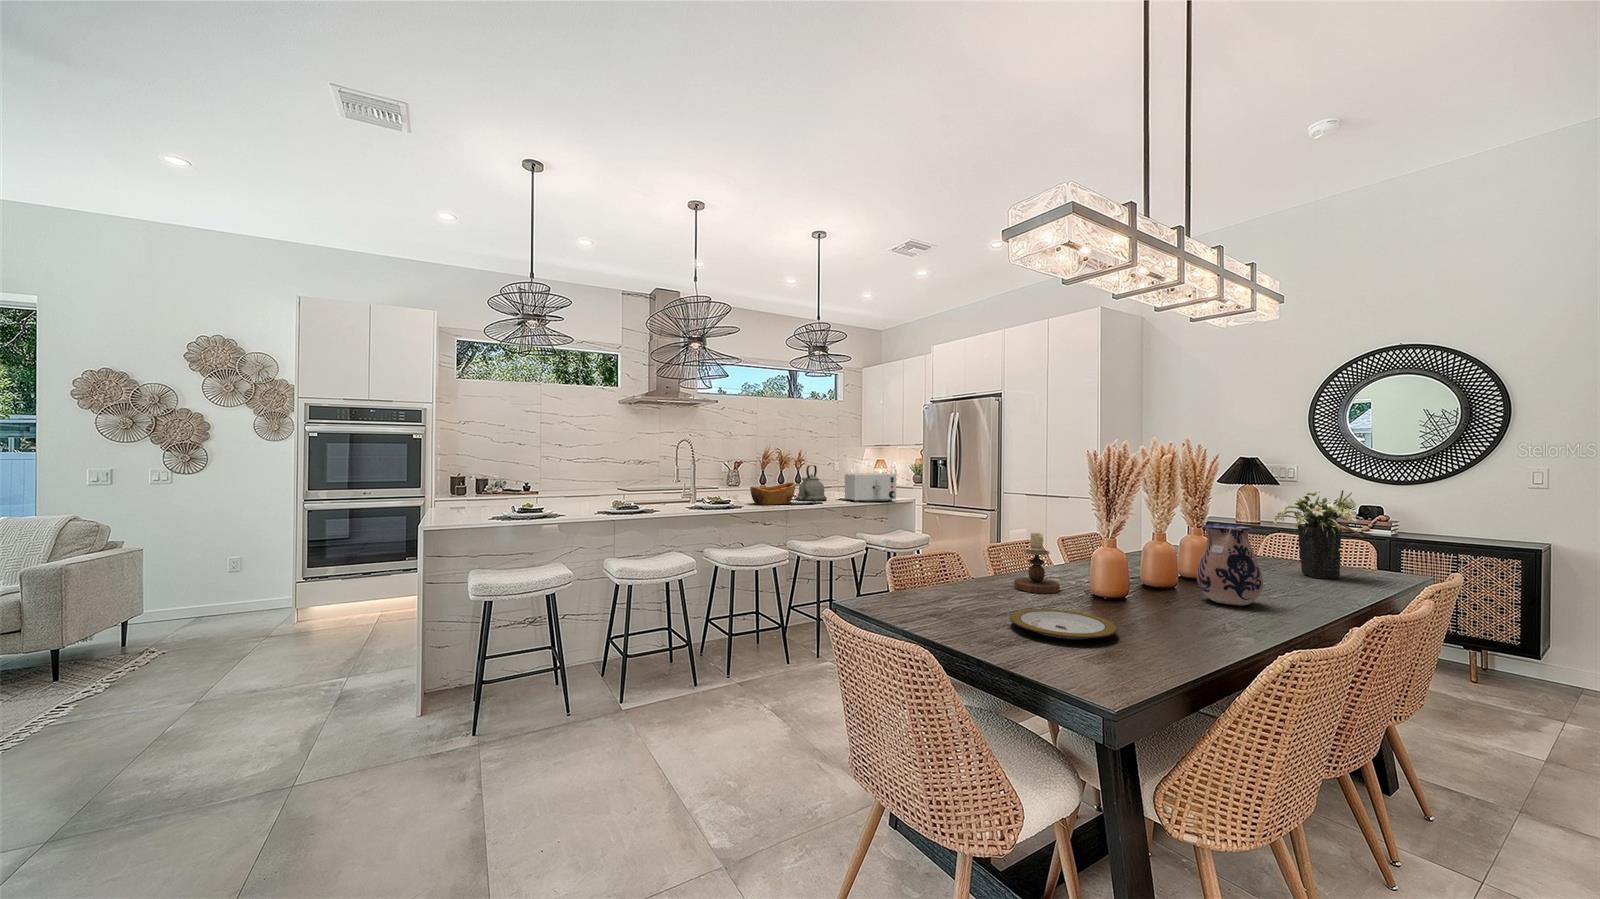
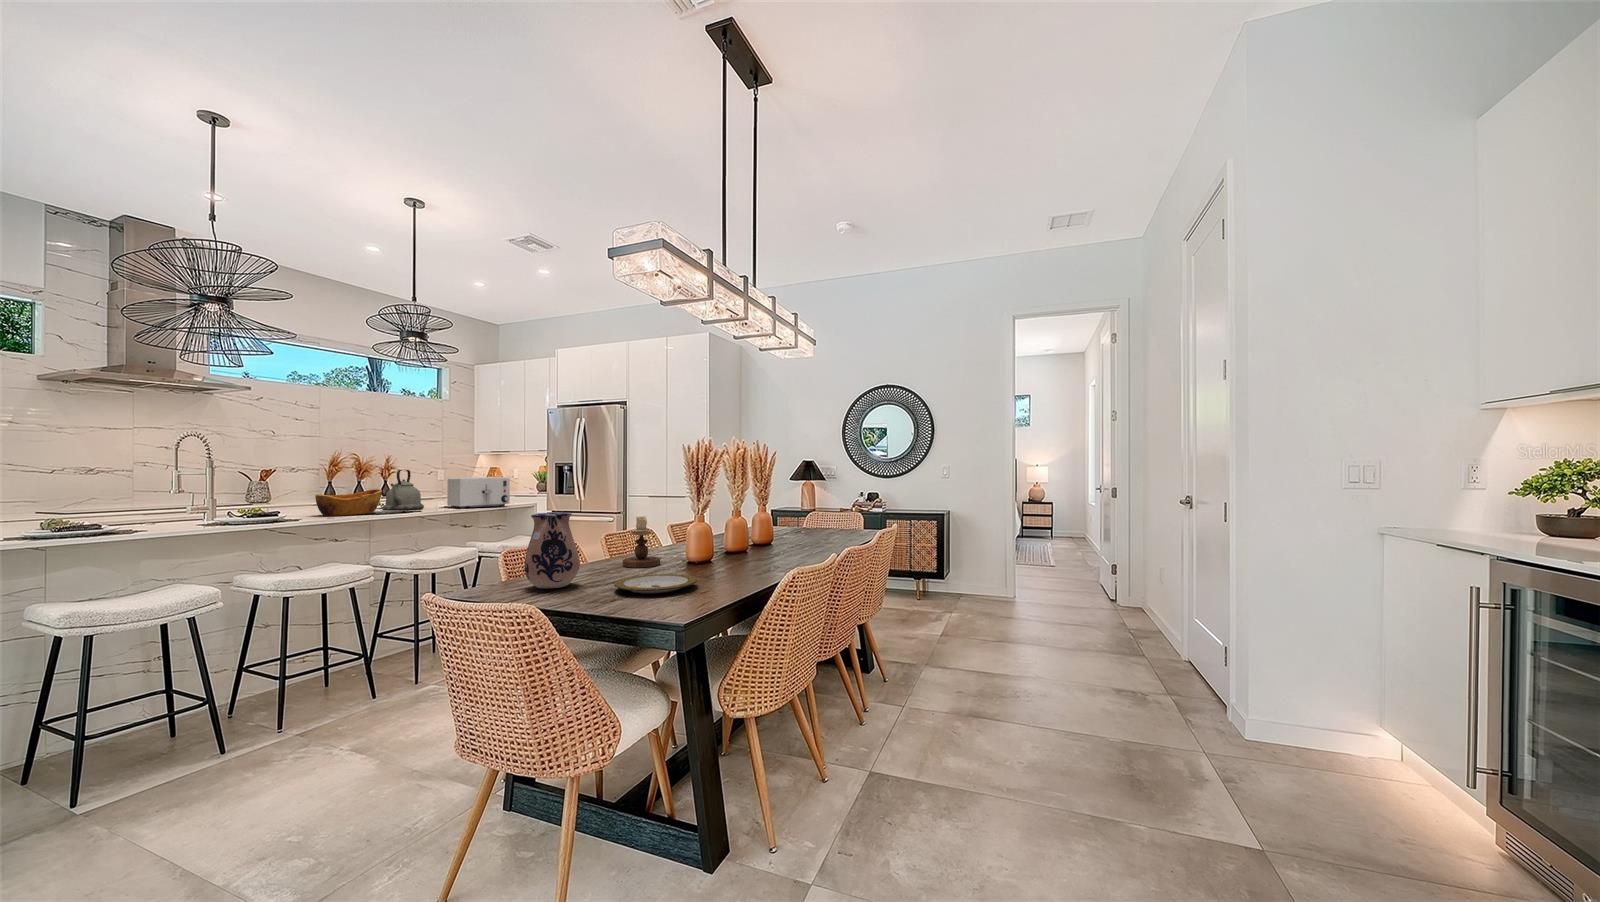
flower arrangement: present [1270,490,1363,579] -> none [809,475,859,538]
ceramic pitcher: present [1197,524,1263,606] -> present [524,512,580,589]

